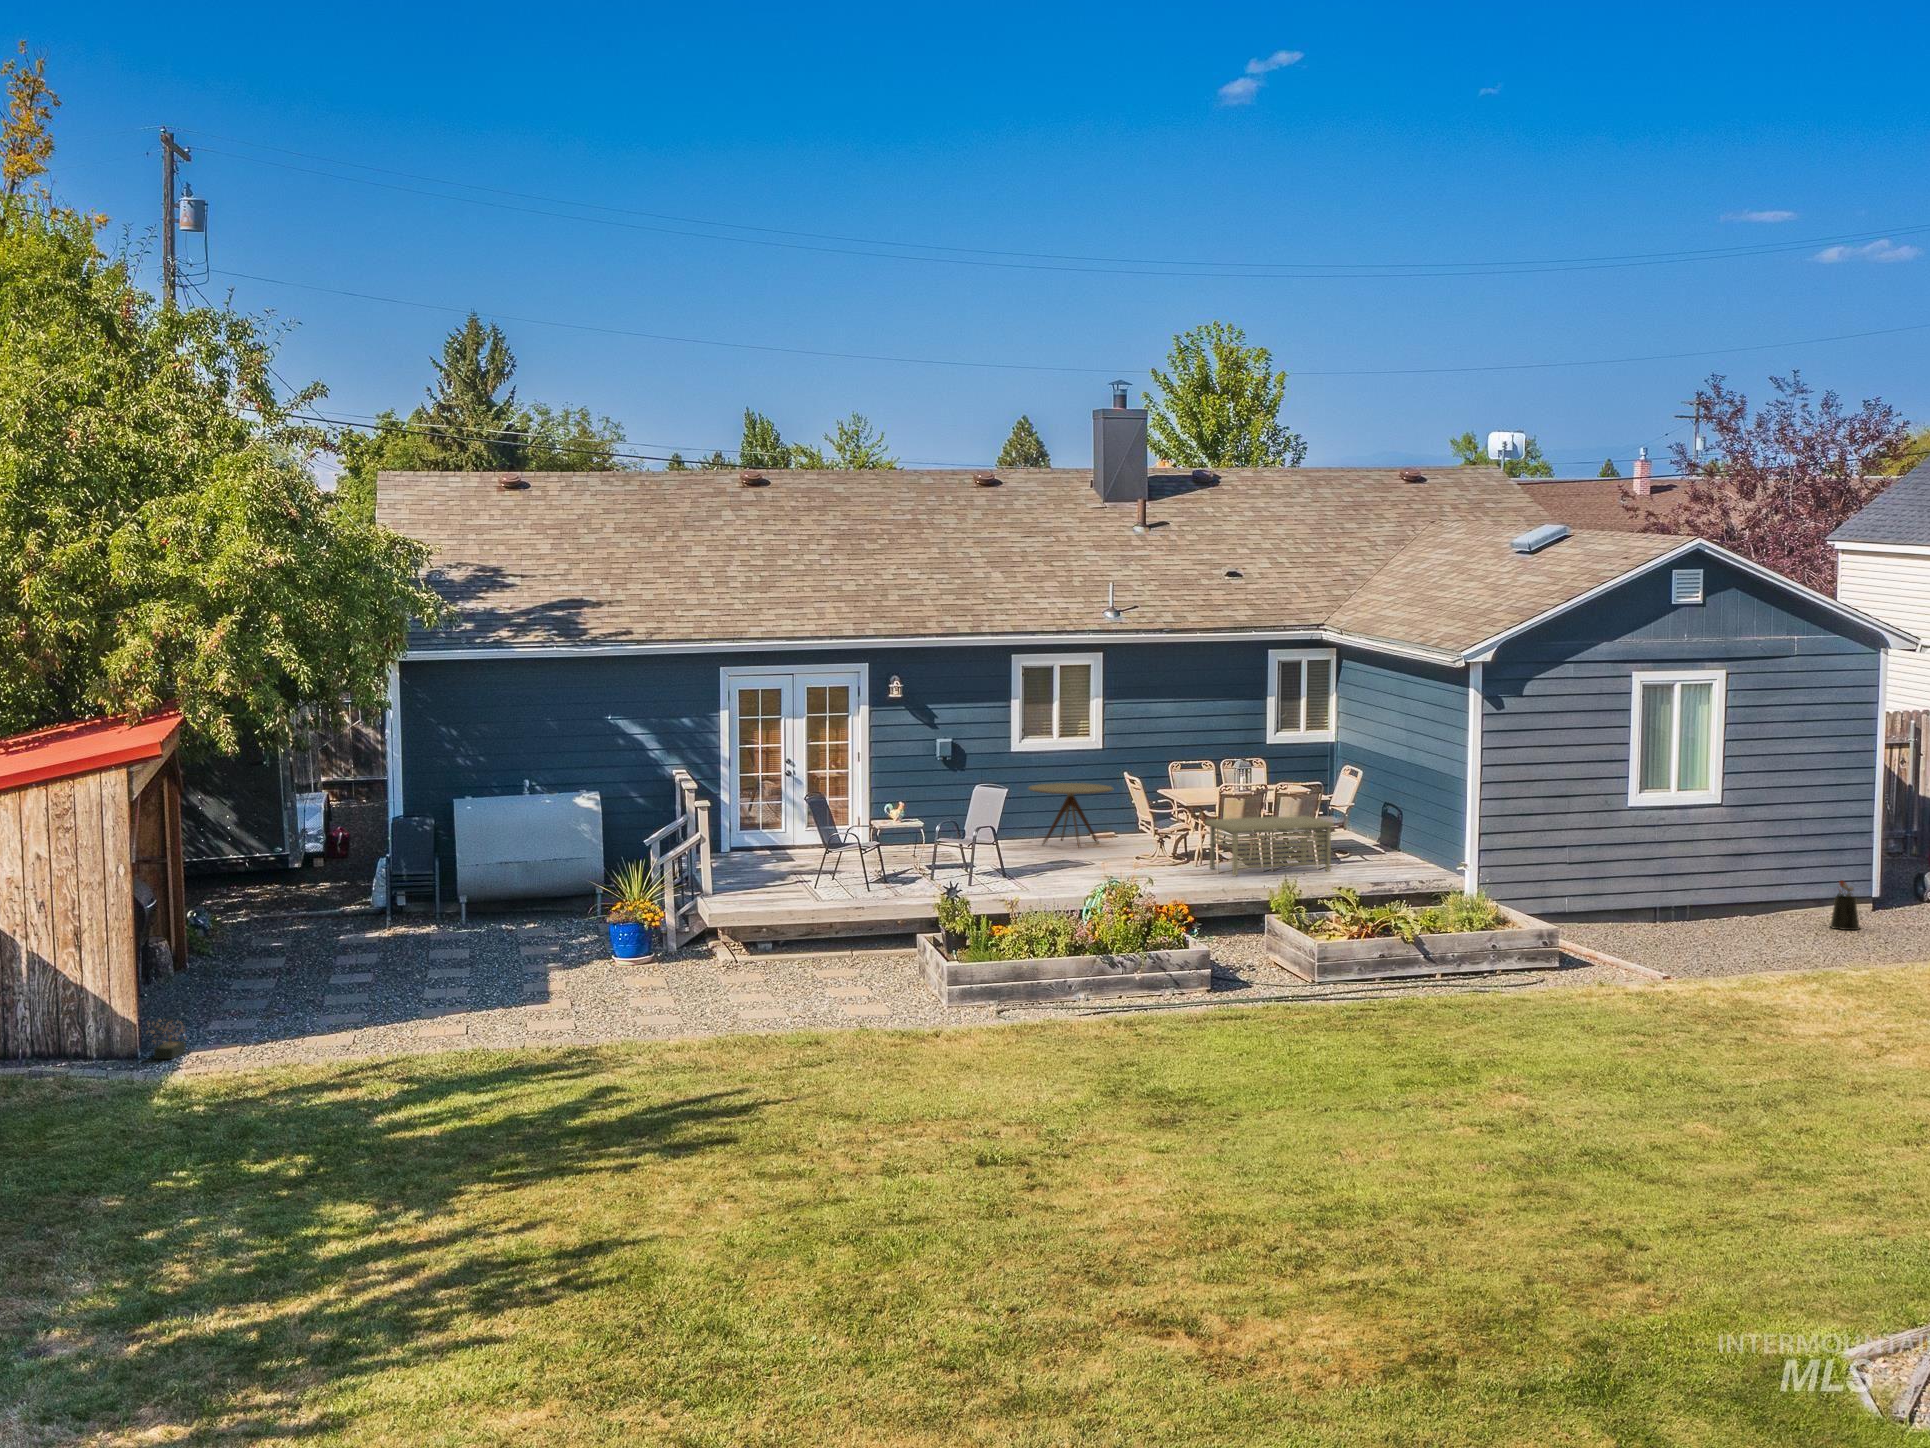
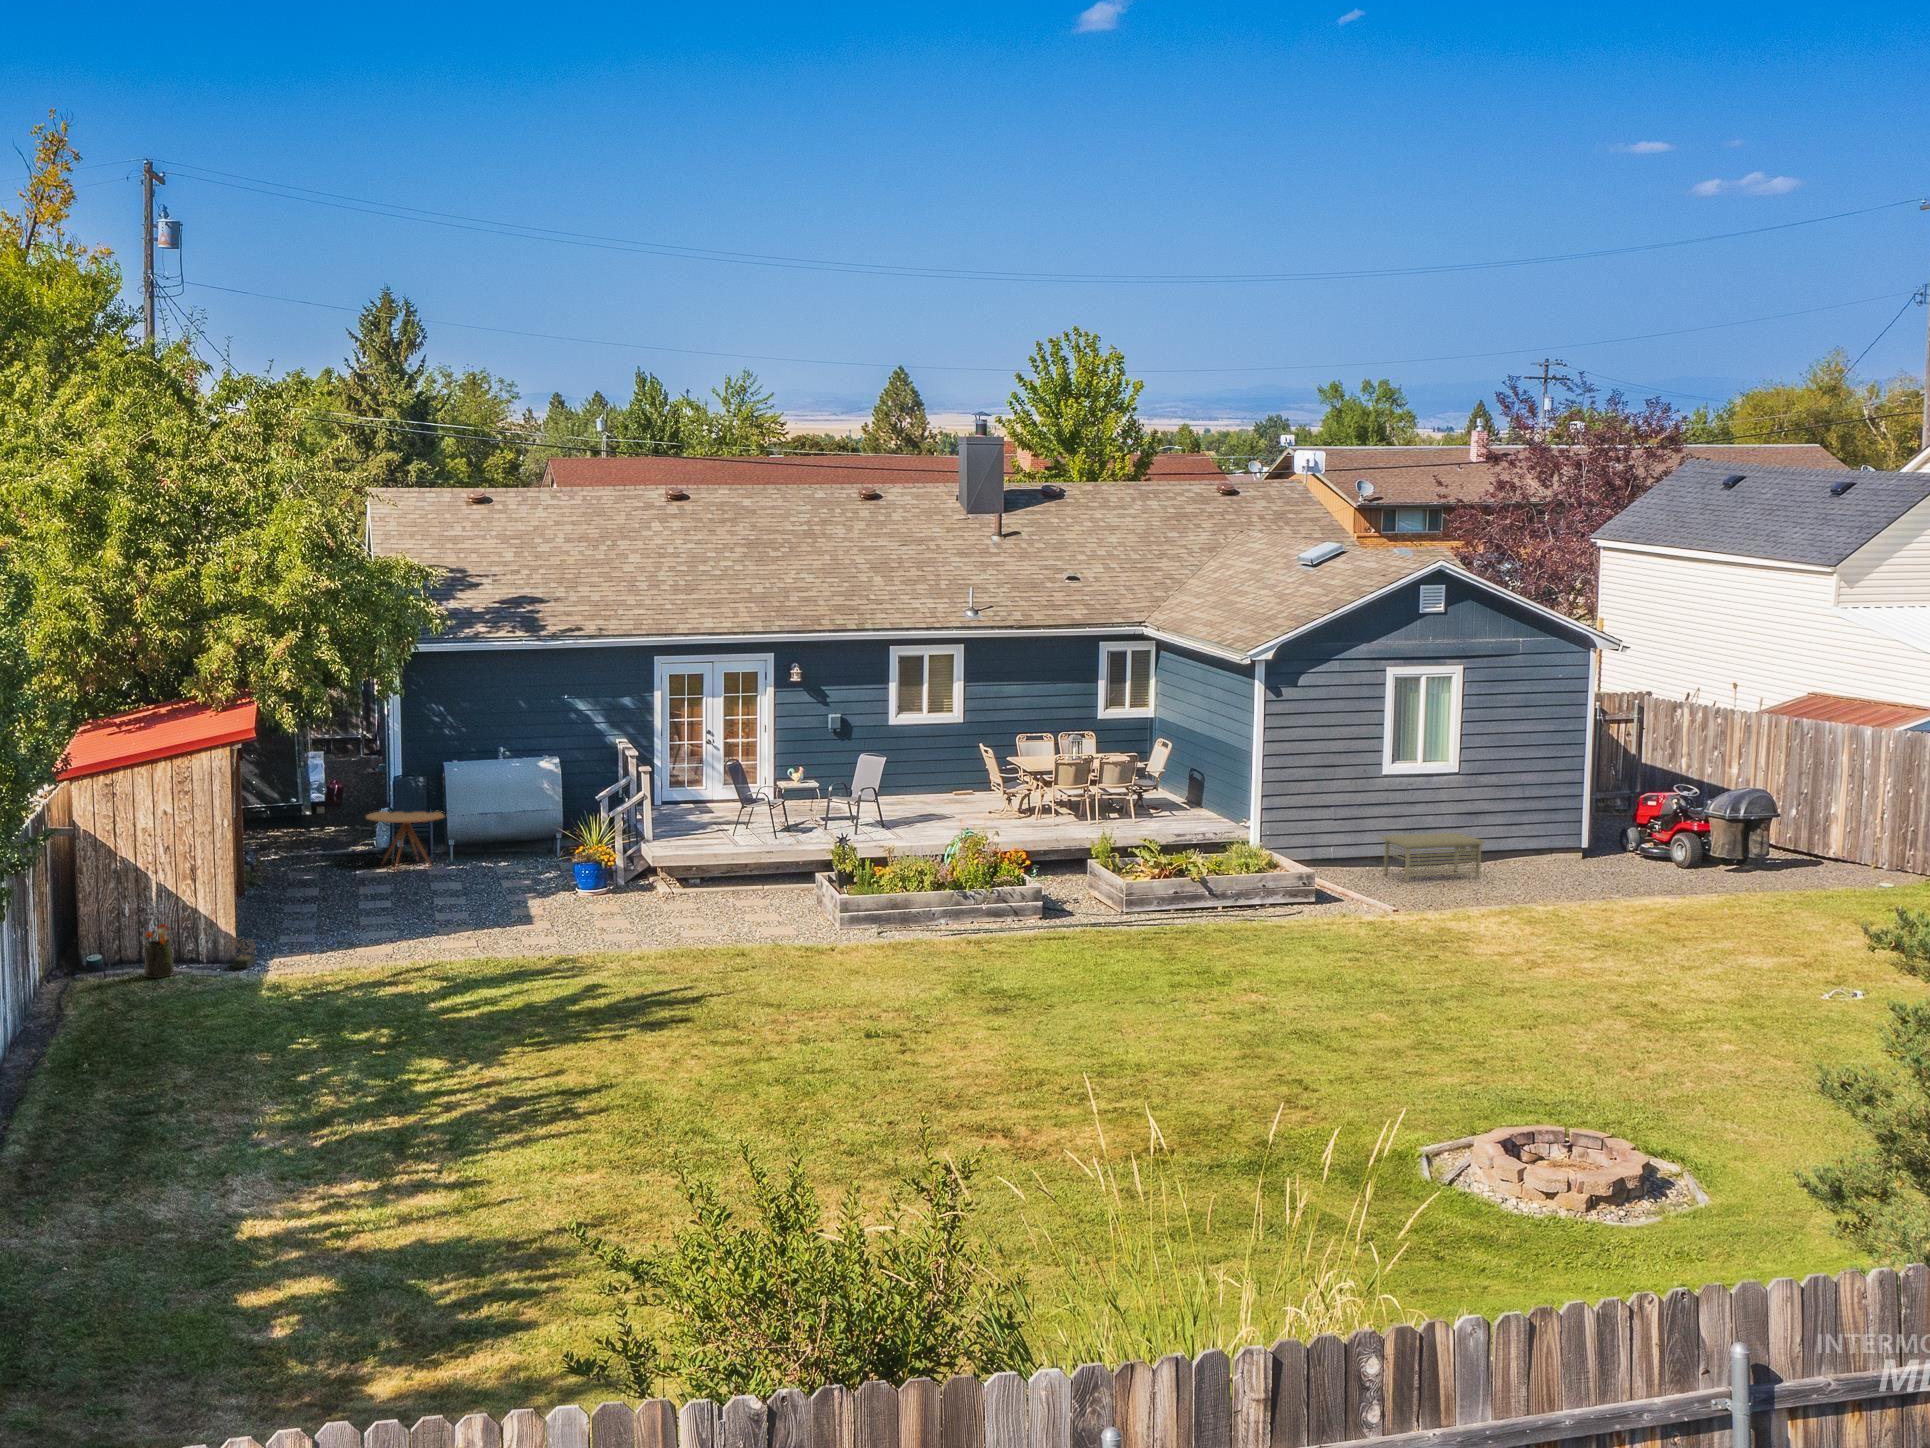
round table: present [1029,783,1113,848] -> present [366,810,445,870]
storage bench: present [1205,815,1334,876] -> present [1381,833,1484,882]
watering can: present [1830,881,1860,930] -> present [143,924,175,978]

